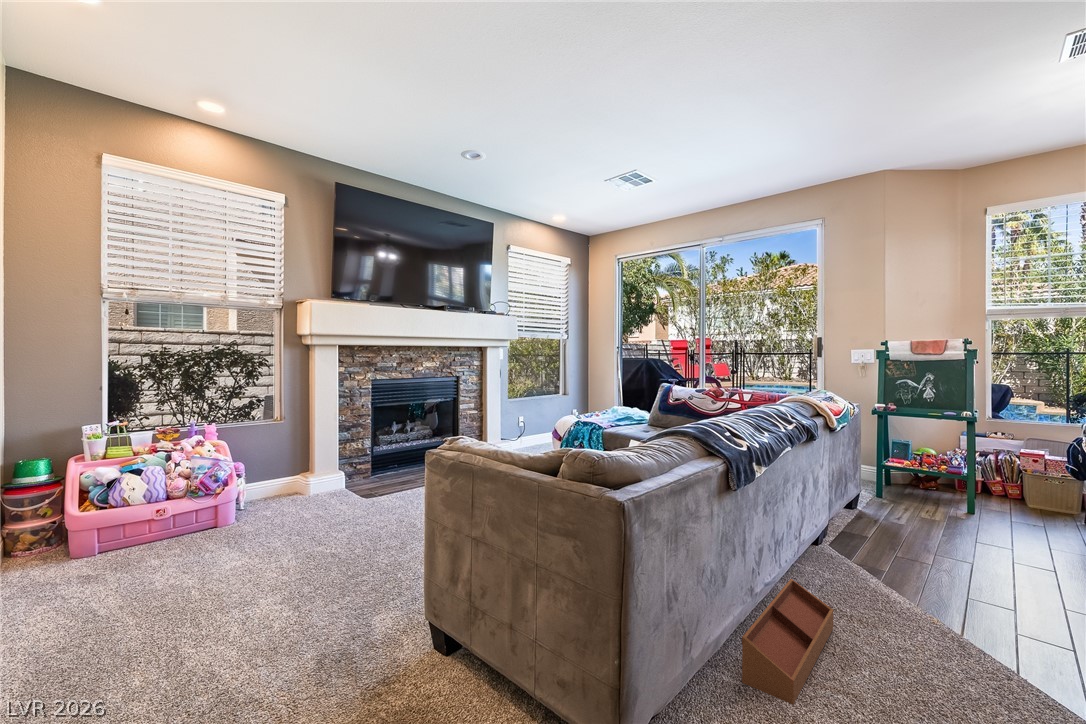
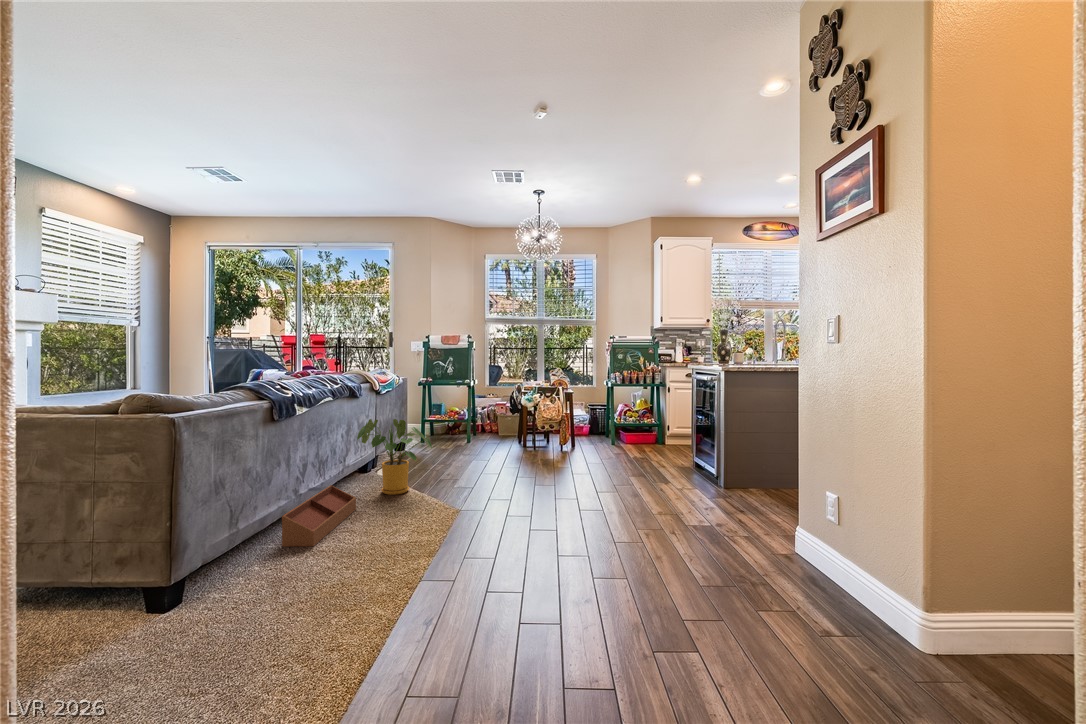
house plant: none [819,477,964,612] -> present [357,419,432,495]

